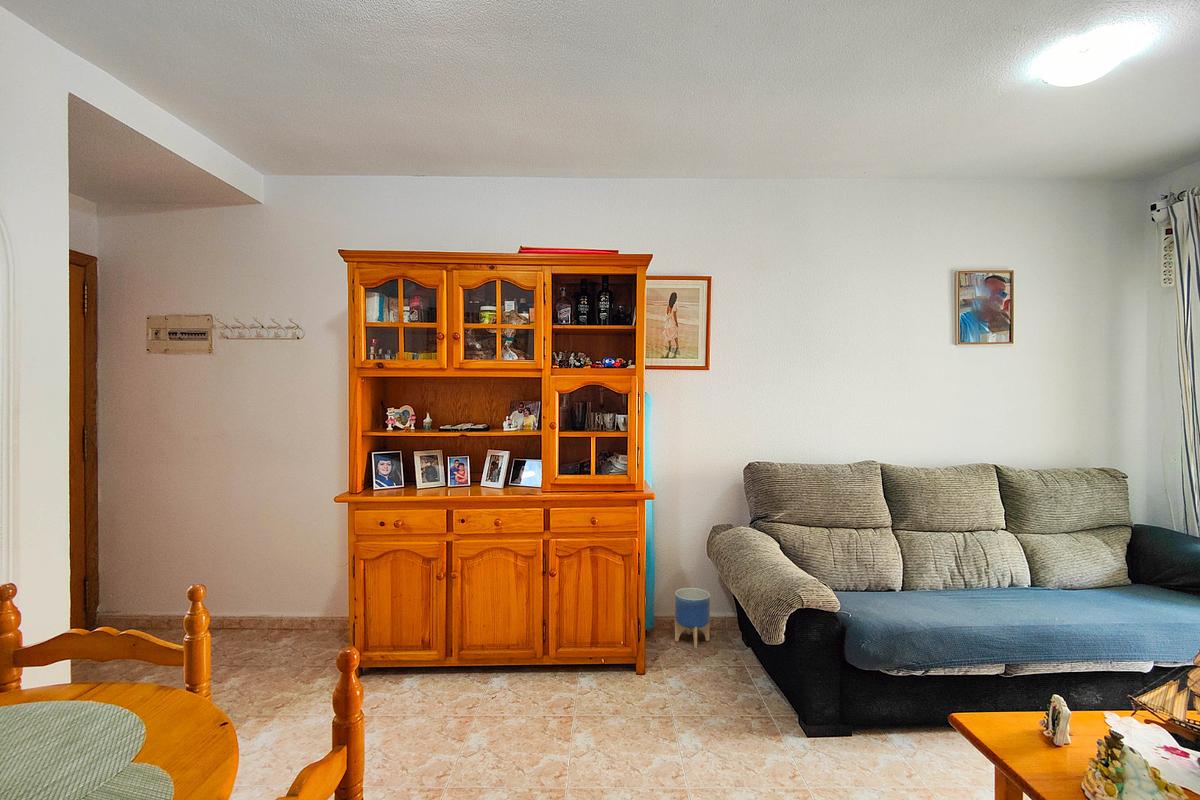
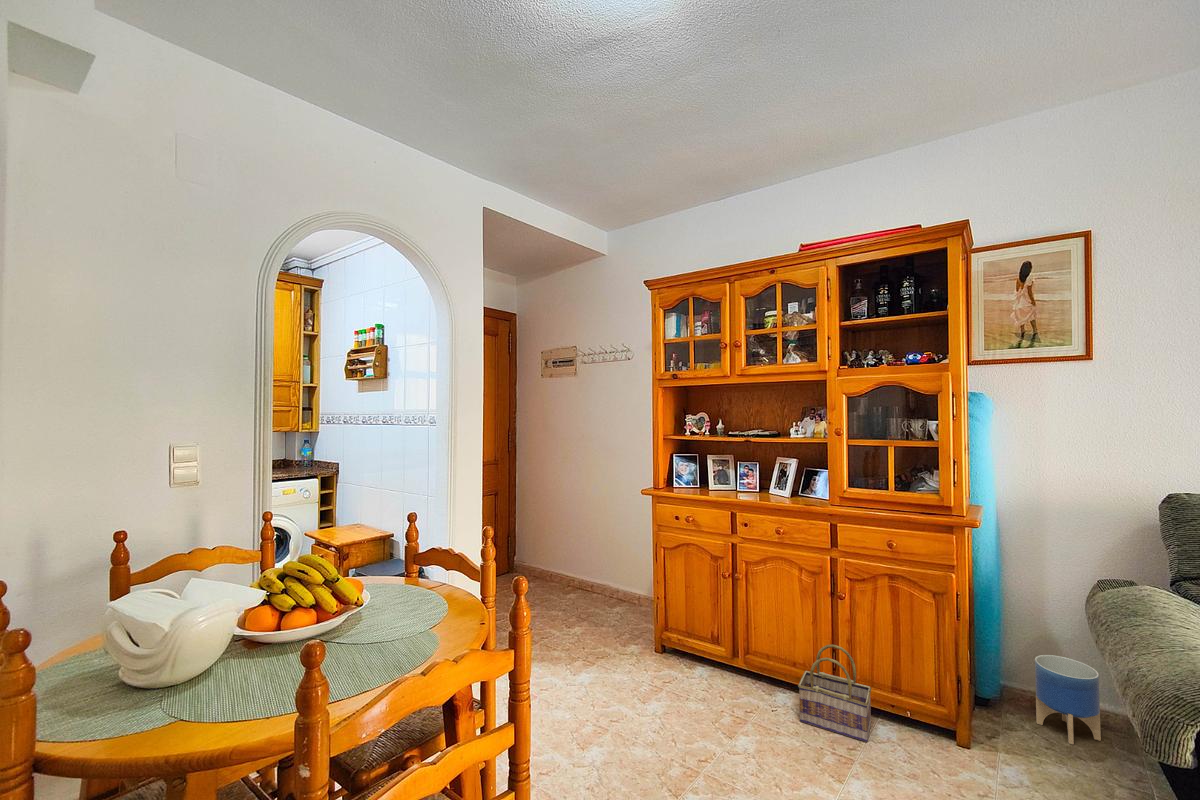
basket: none [520,618,579,697] -> present [798,644,871,742]

